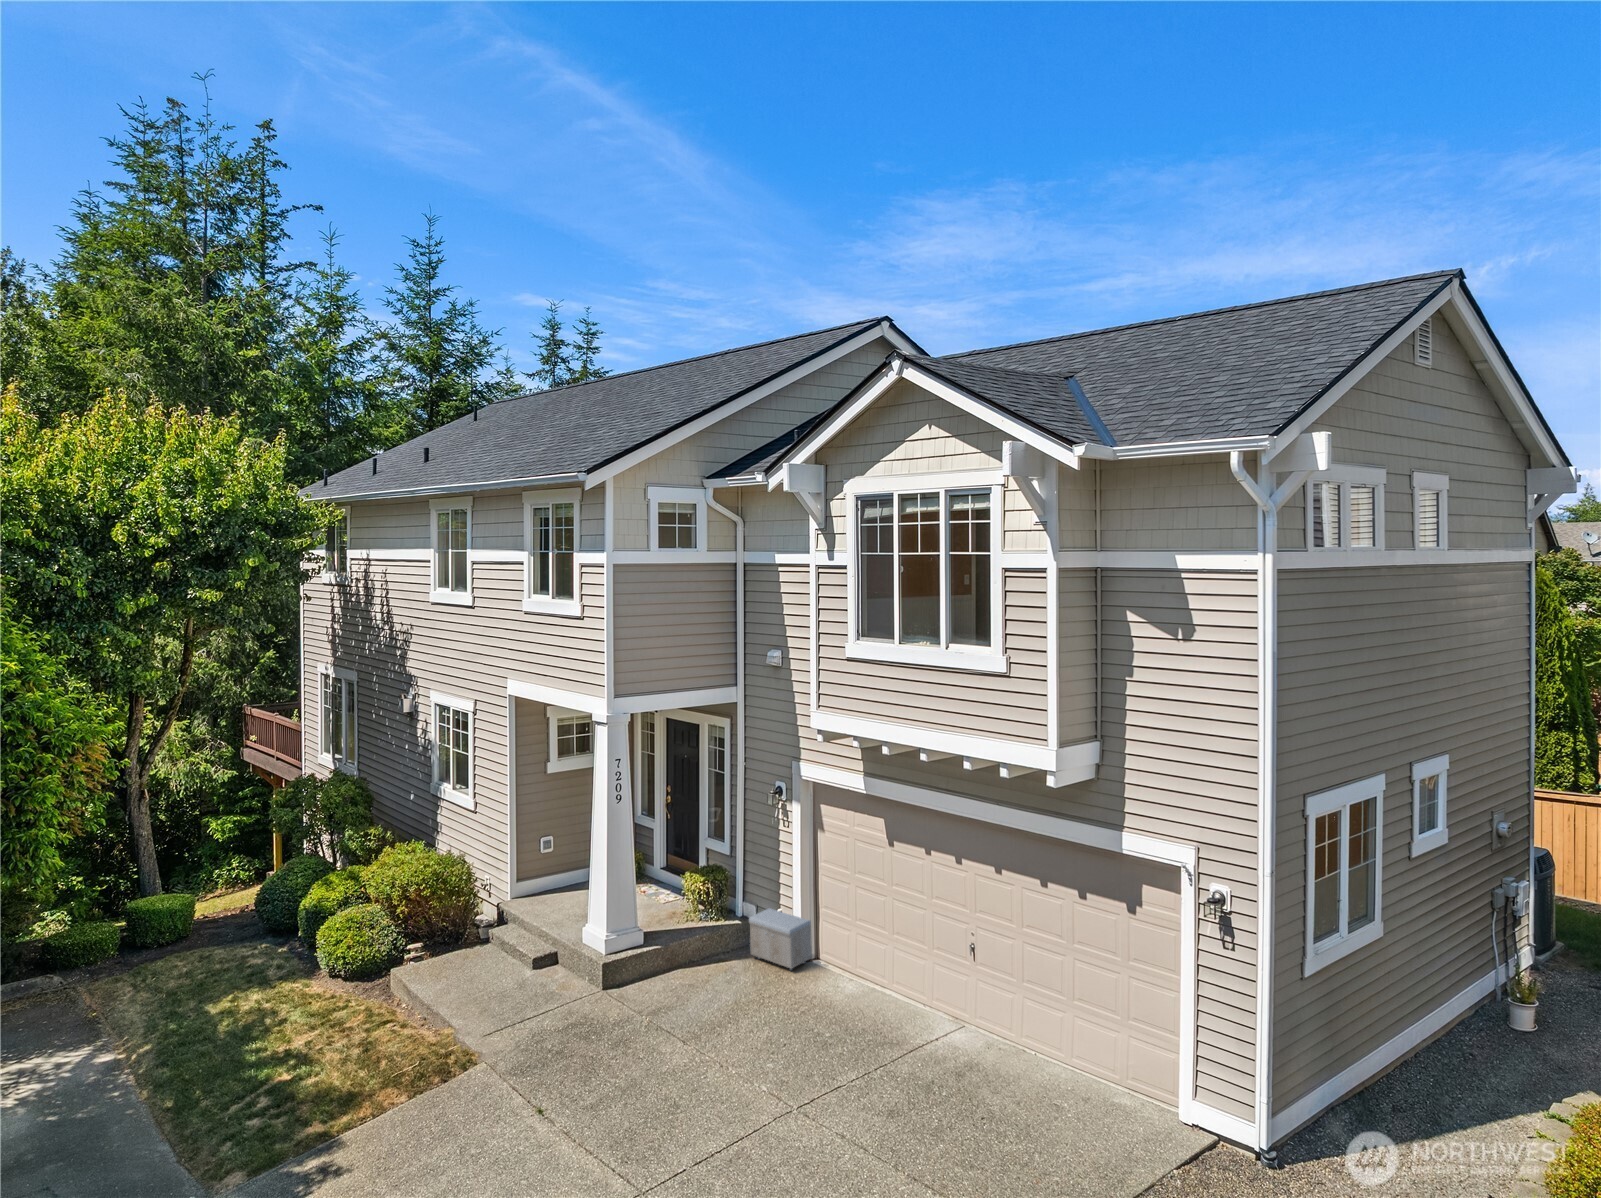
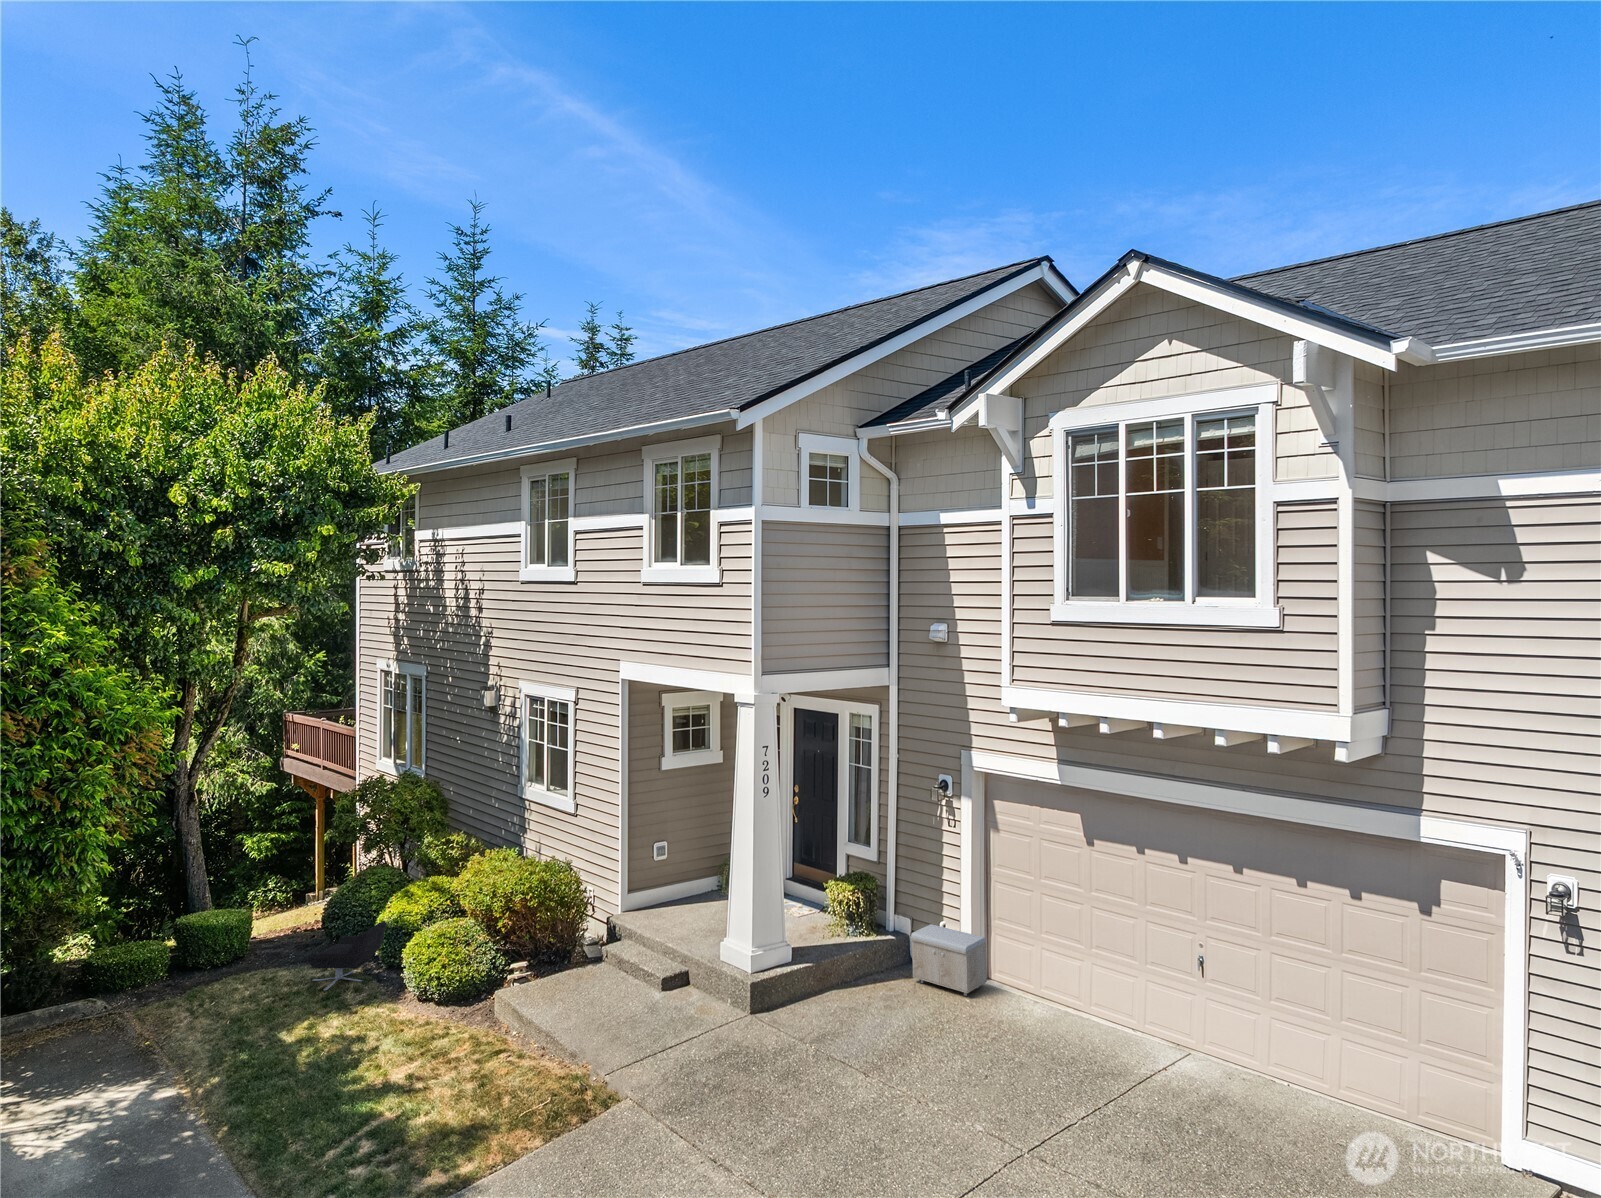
lounge chair: none [230,910,305,972] -> present [306,921,386,990]

